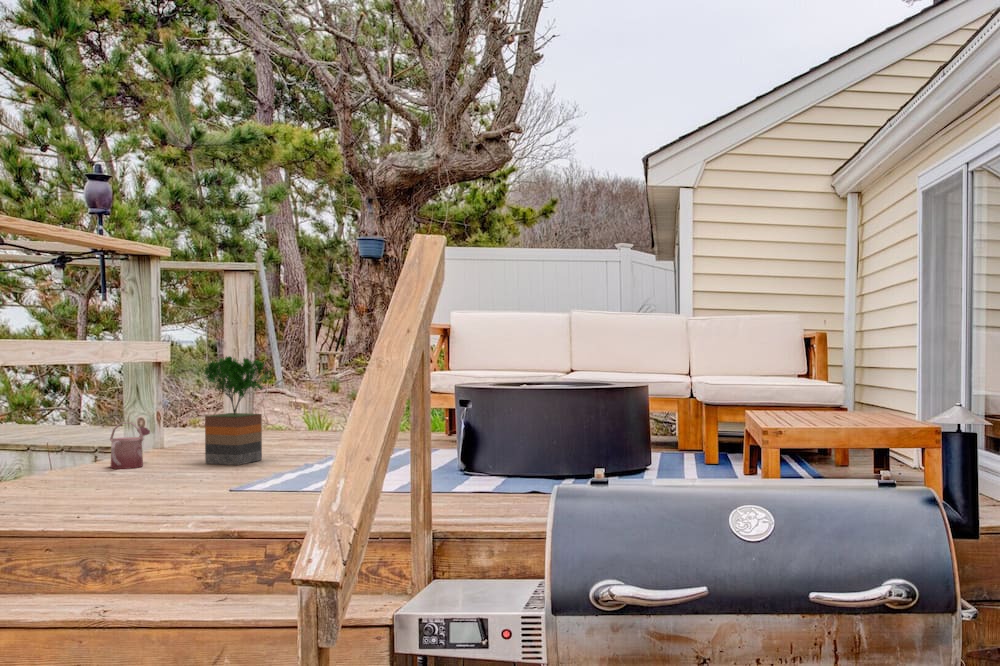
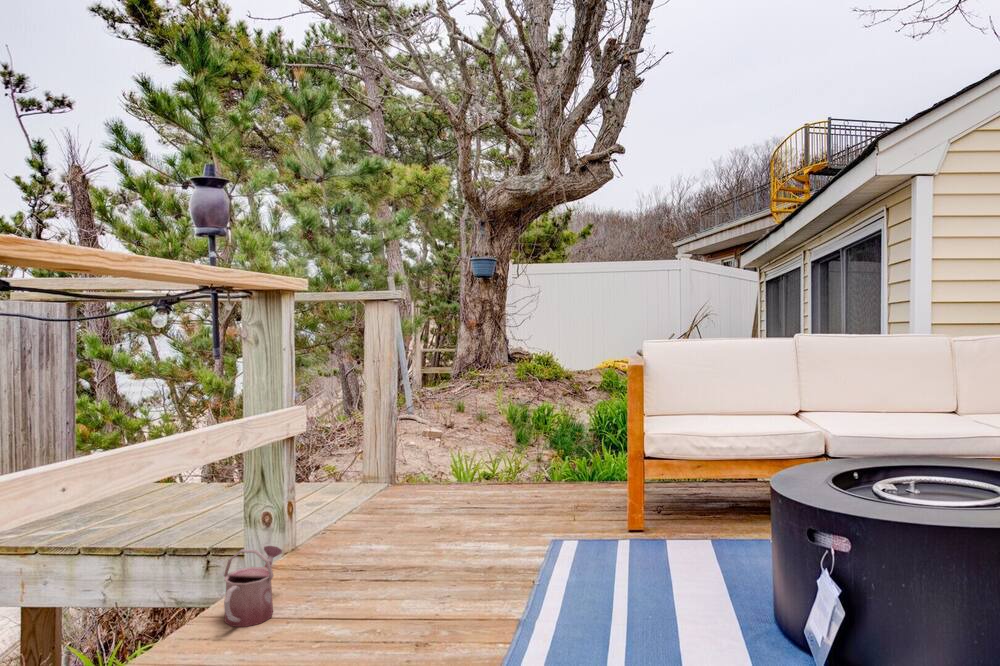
potted tree: present [204,356,271,465] -> none [358,440,460,612]

